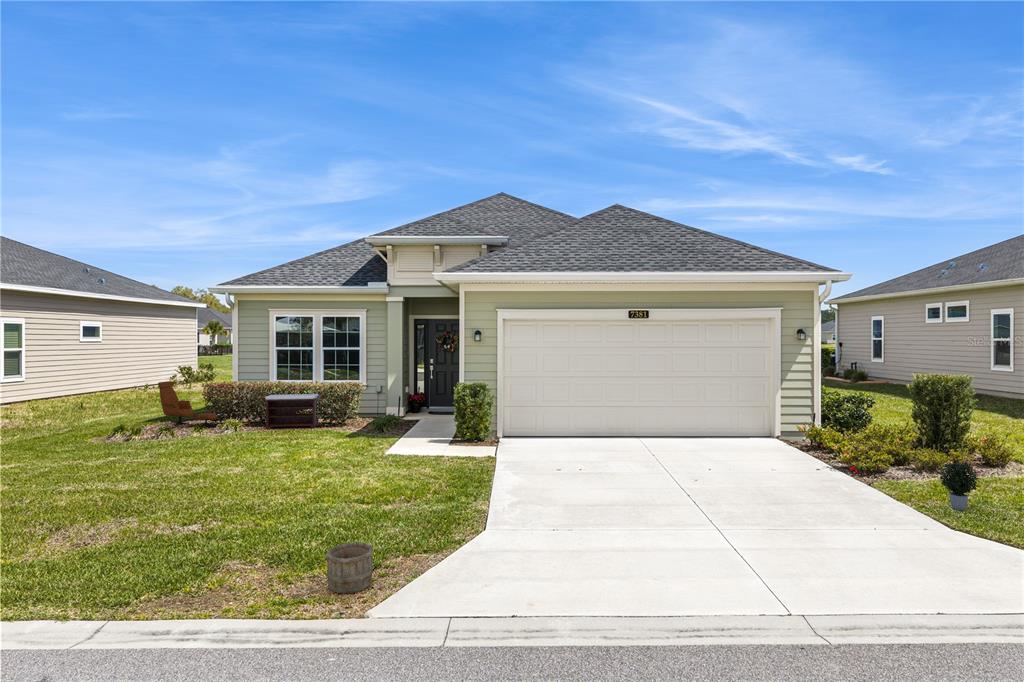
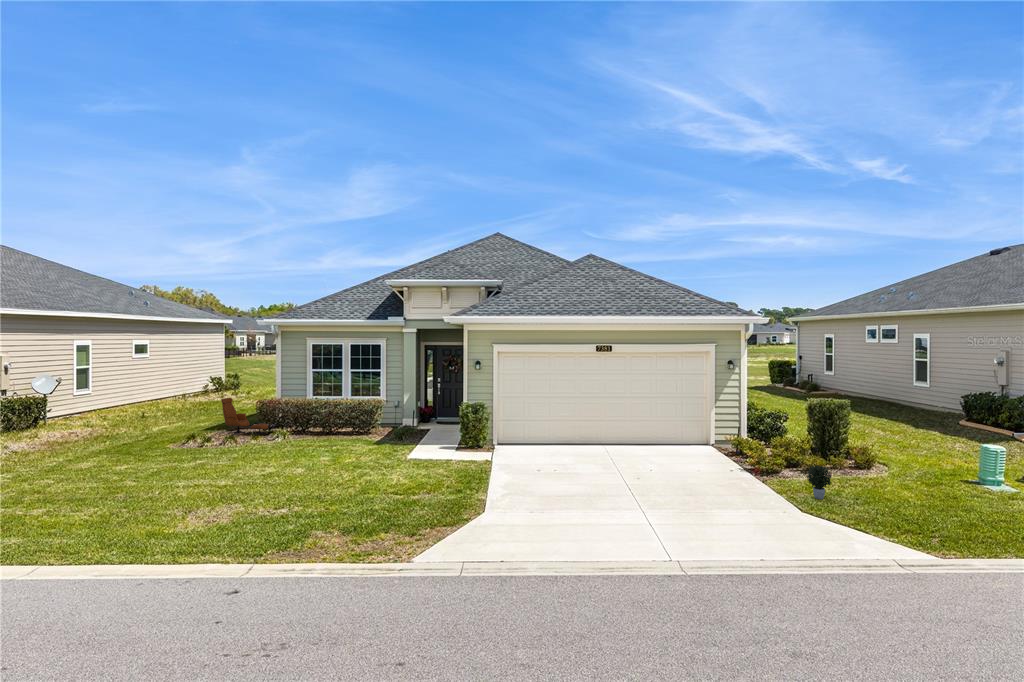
bench: present [264,394,320,429] -> none [307,409,351,437]
wooden bucket: present [326,542,373,594] -> none [384,518,414,550]

